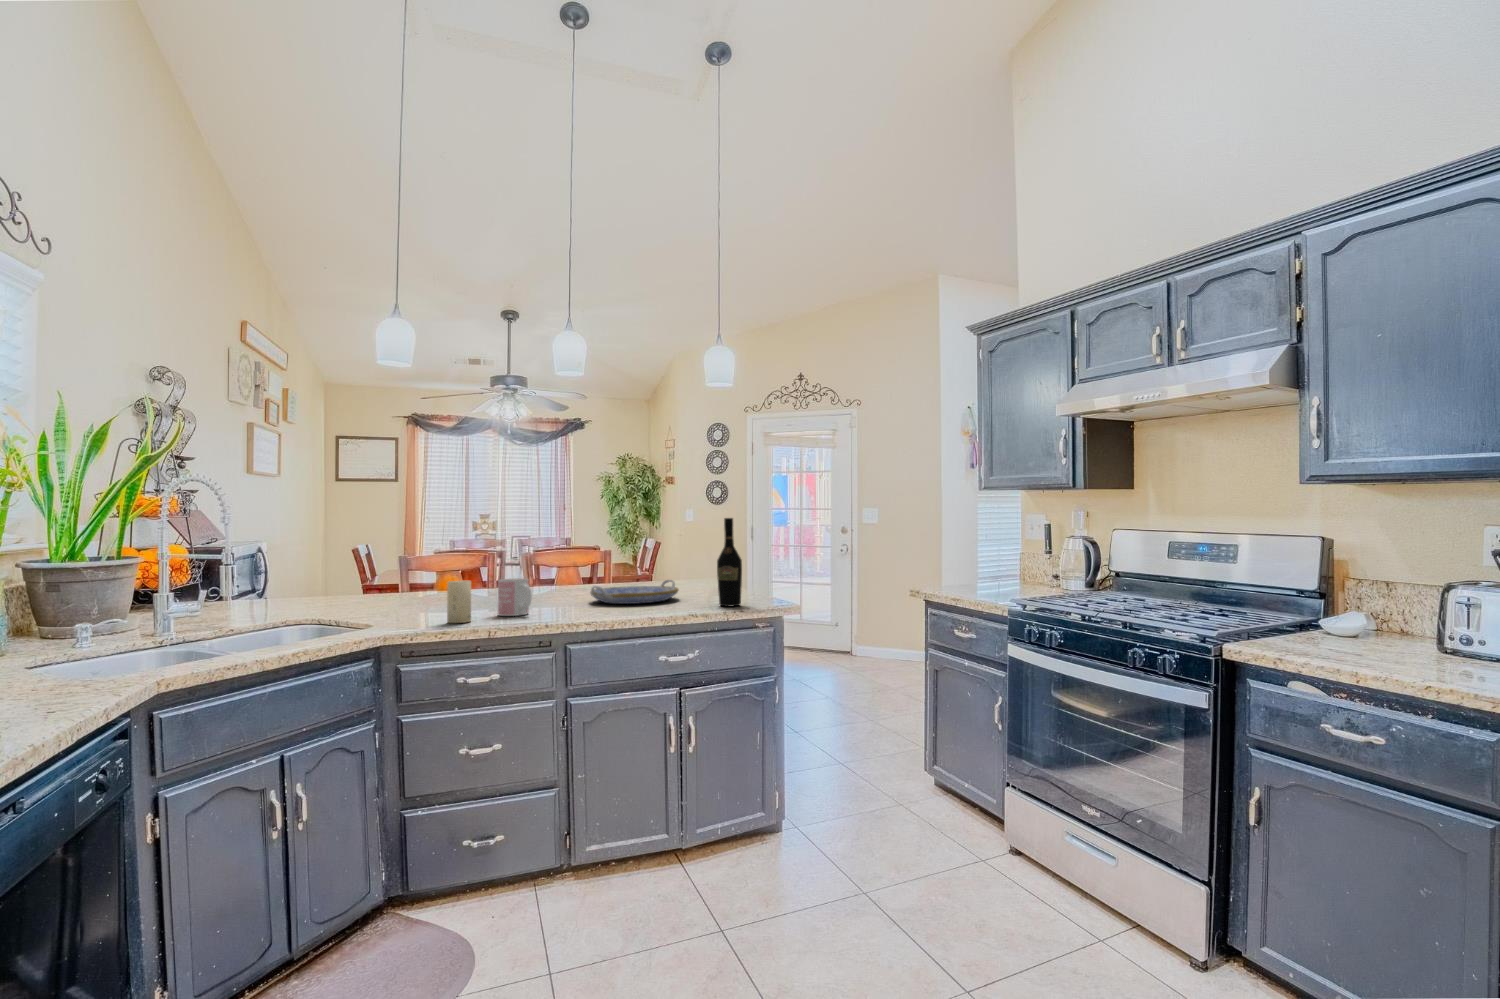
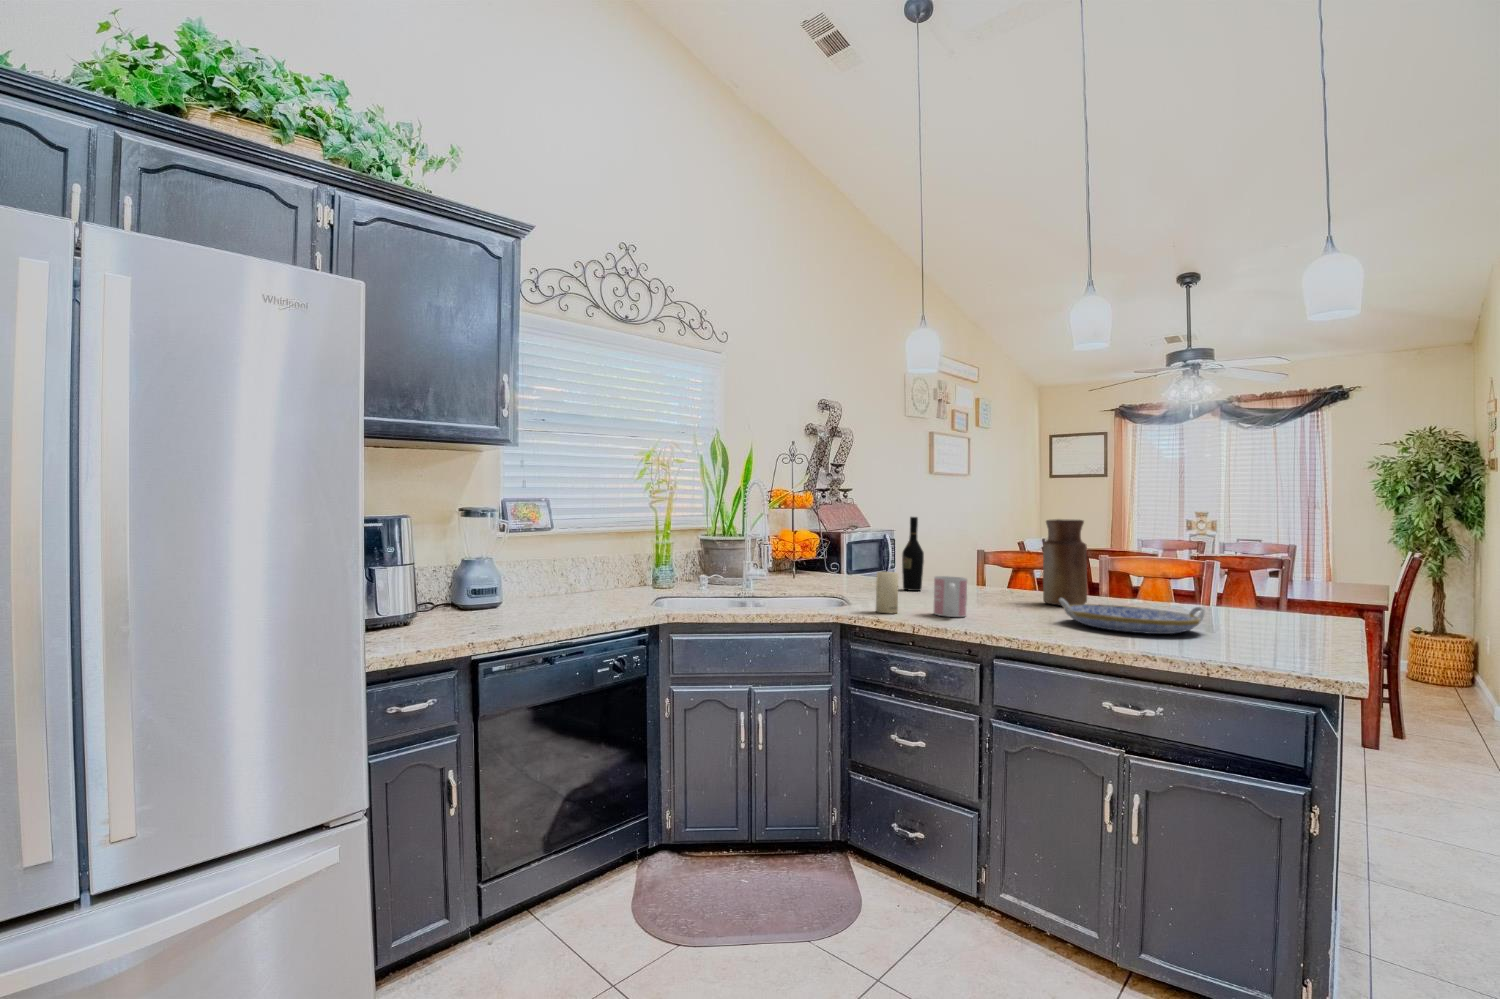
wine bottle: present [717,518,742,606] -> present [902,517,924,591]
vase: none [528,523,563,596] -> present [1043,519,1087,605]

